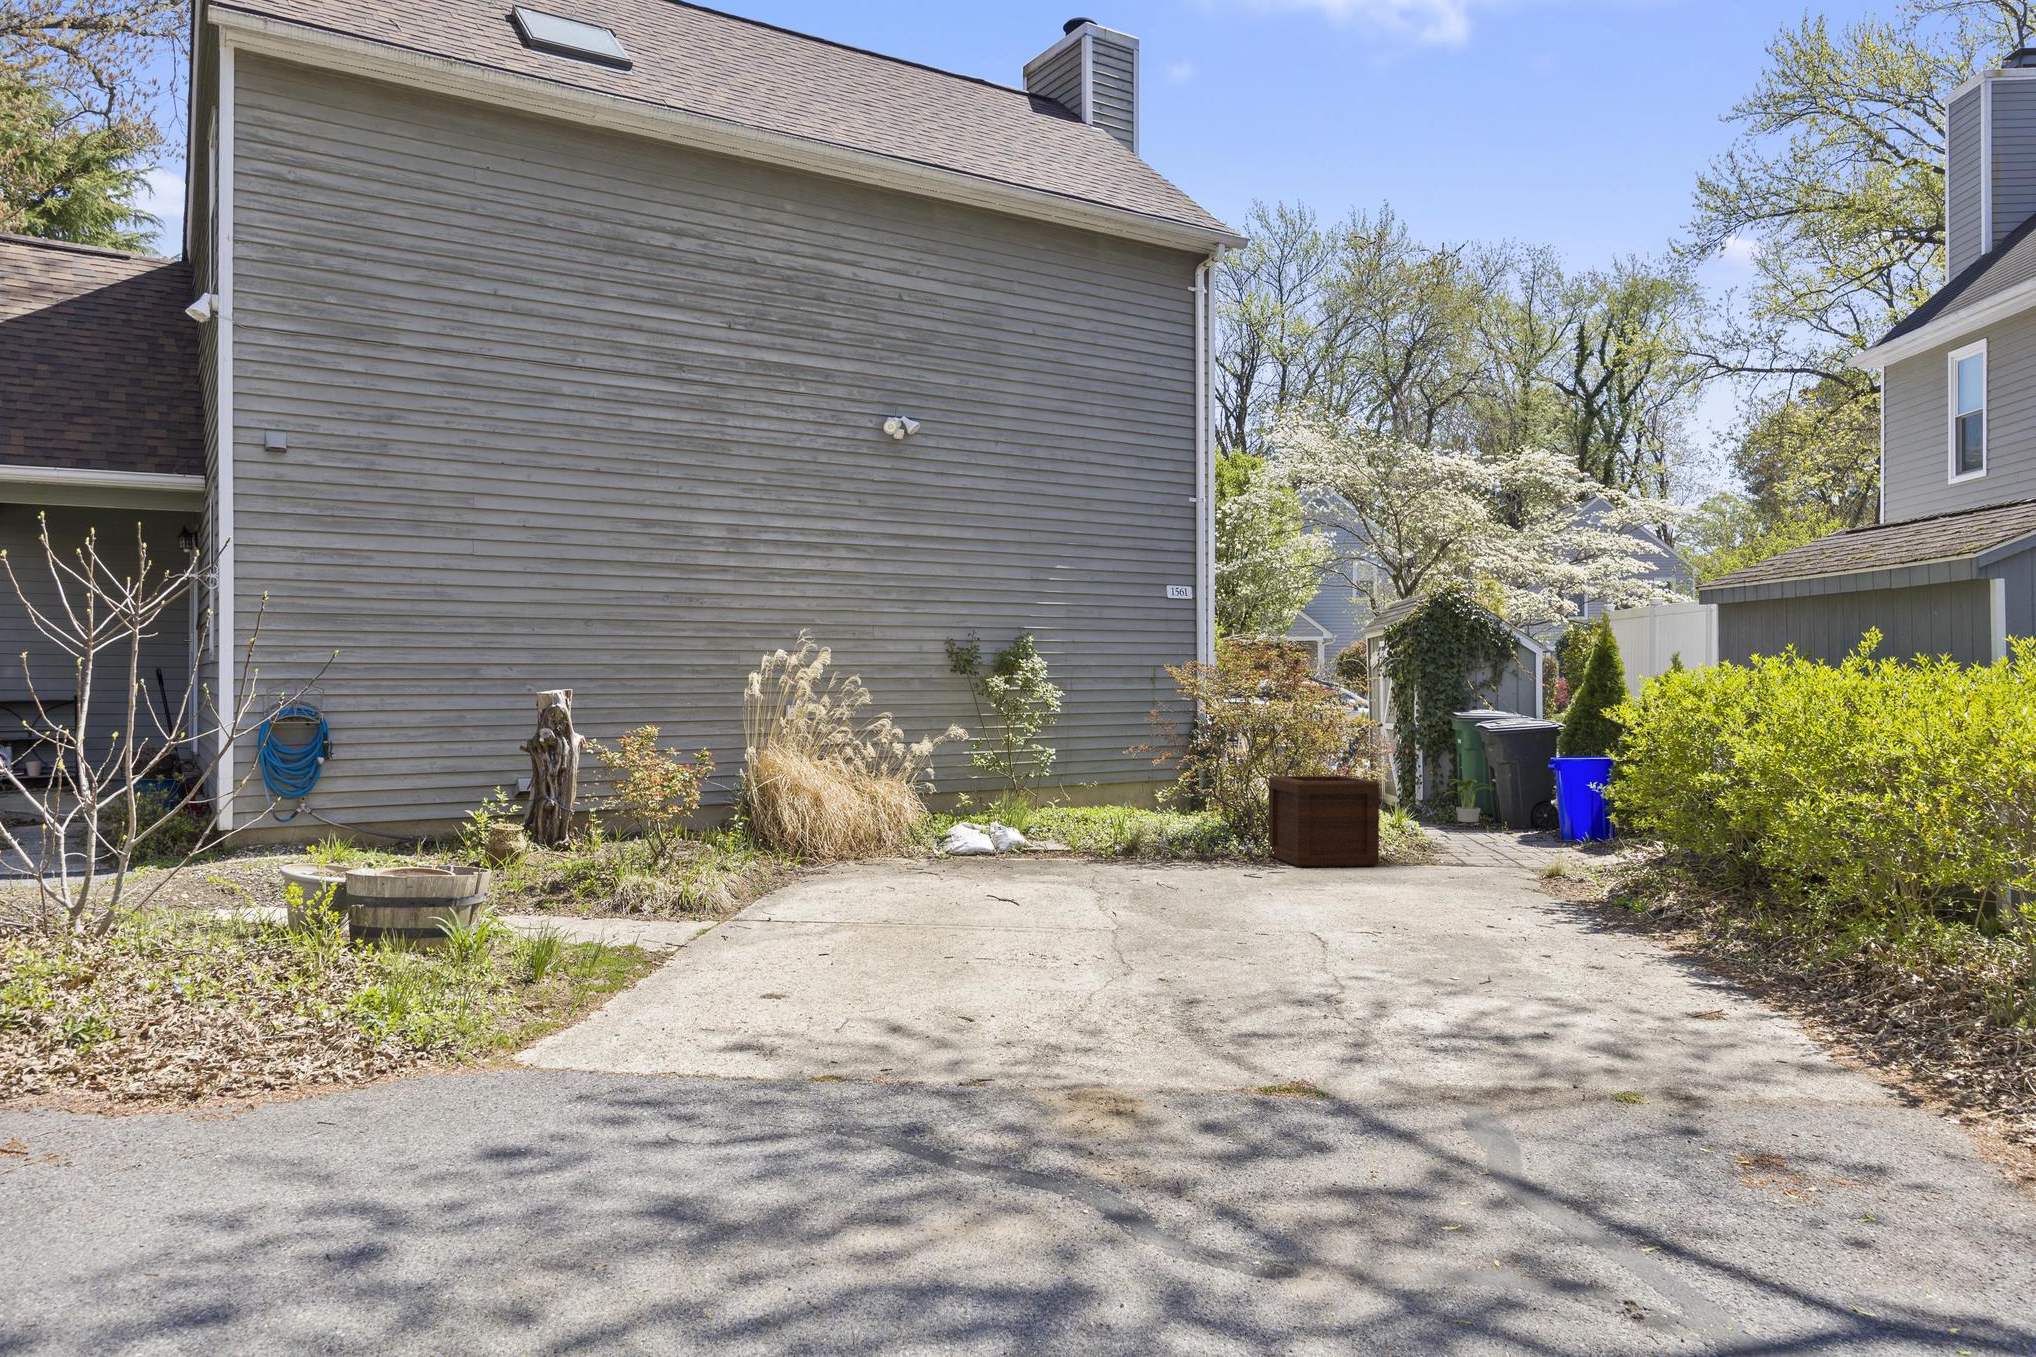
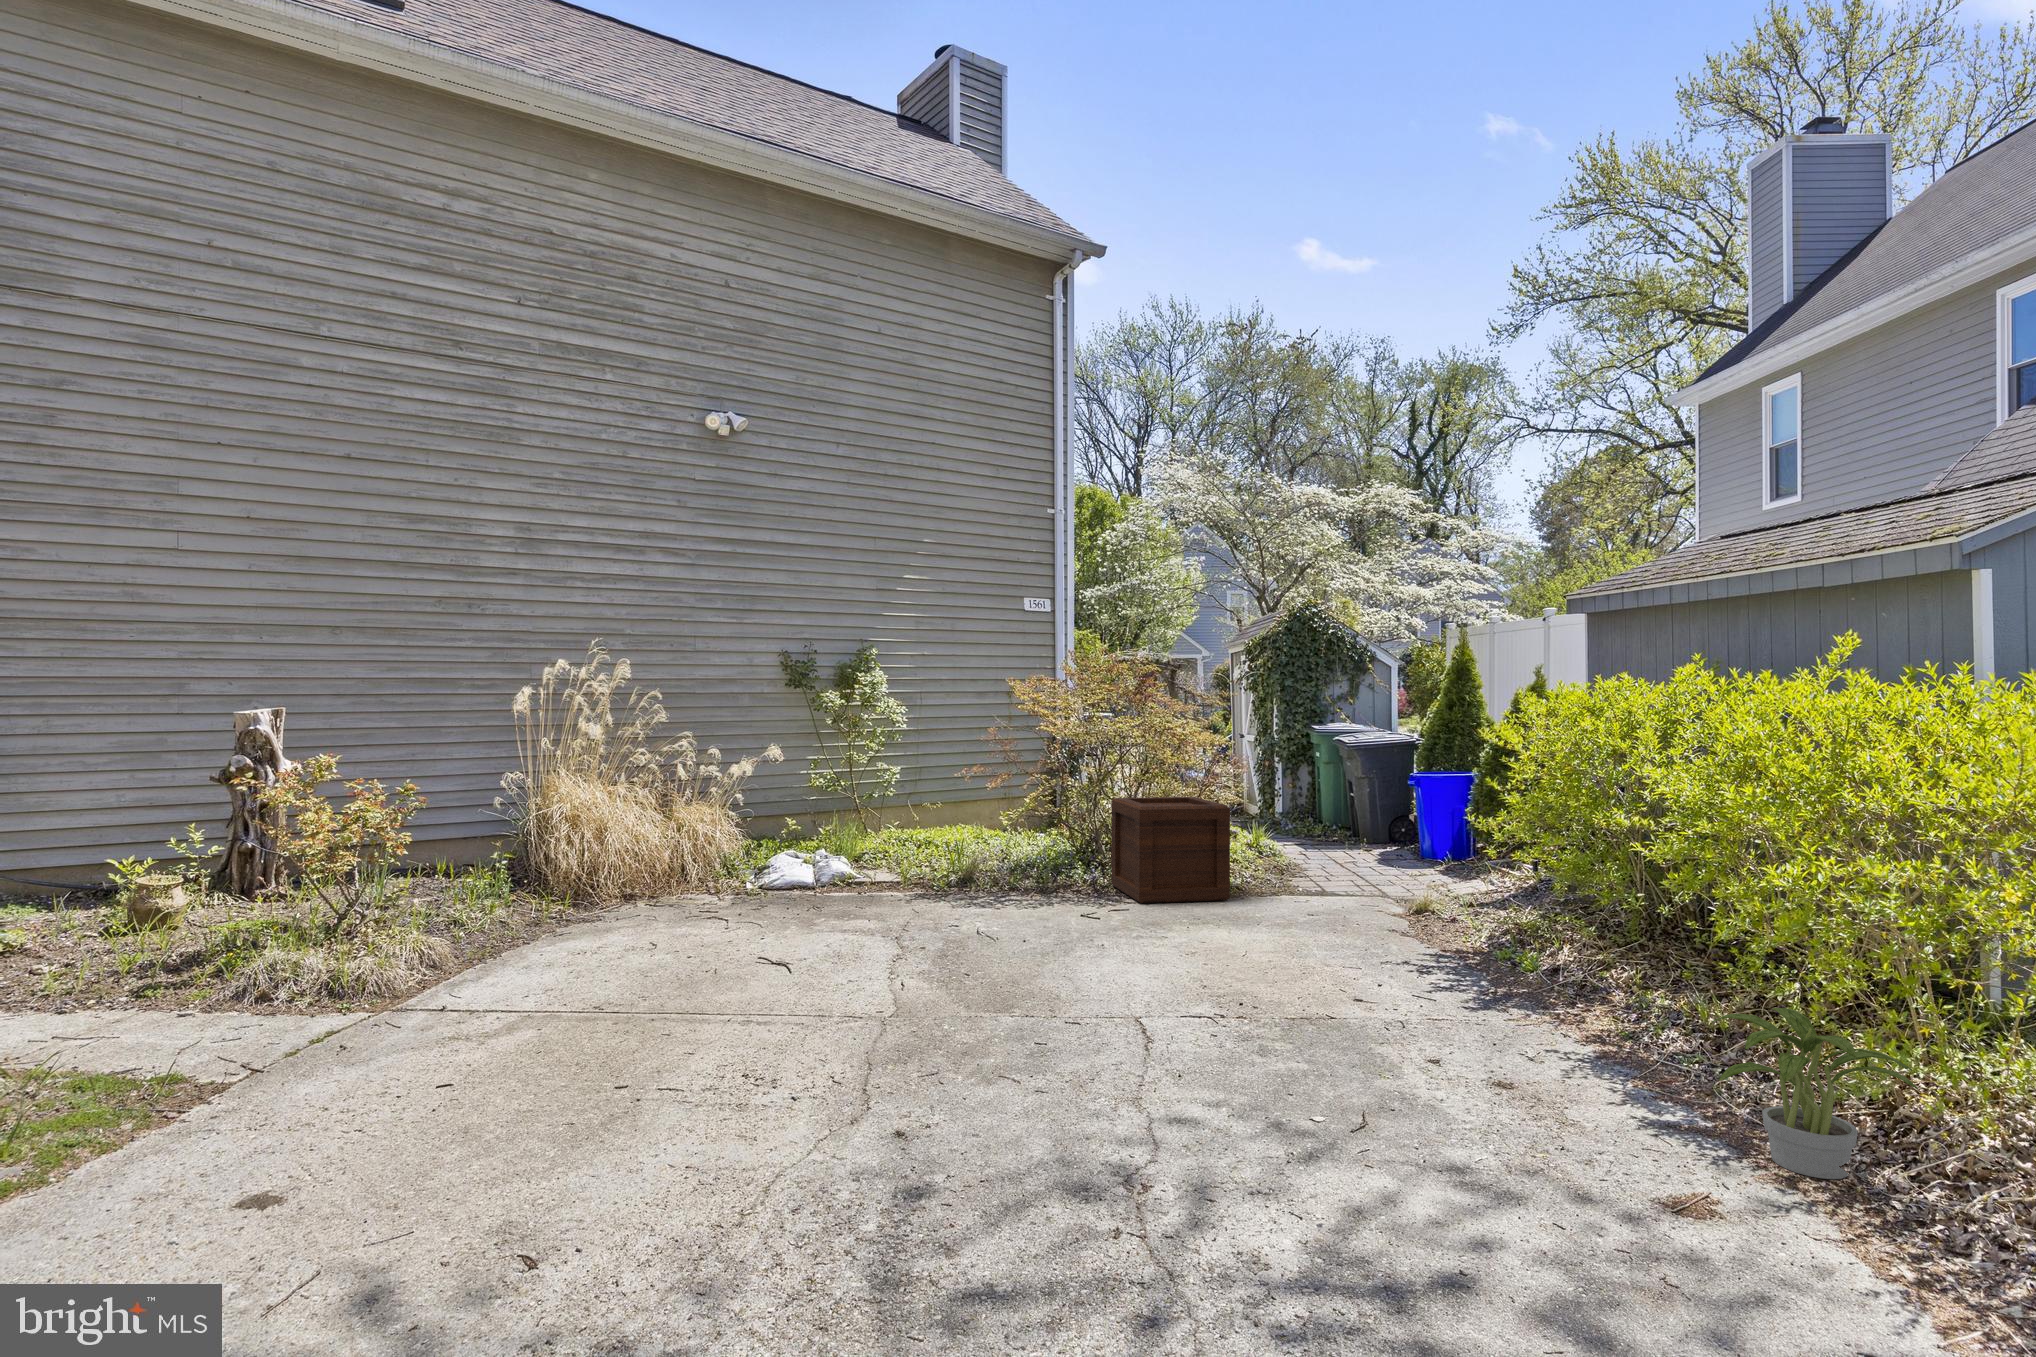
potted plant: present [1444,778,1494,822] -> present [1712,1008,1918,1179]

